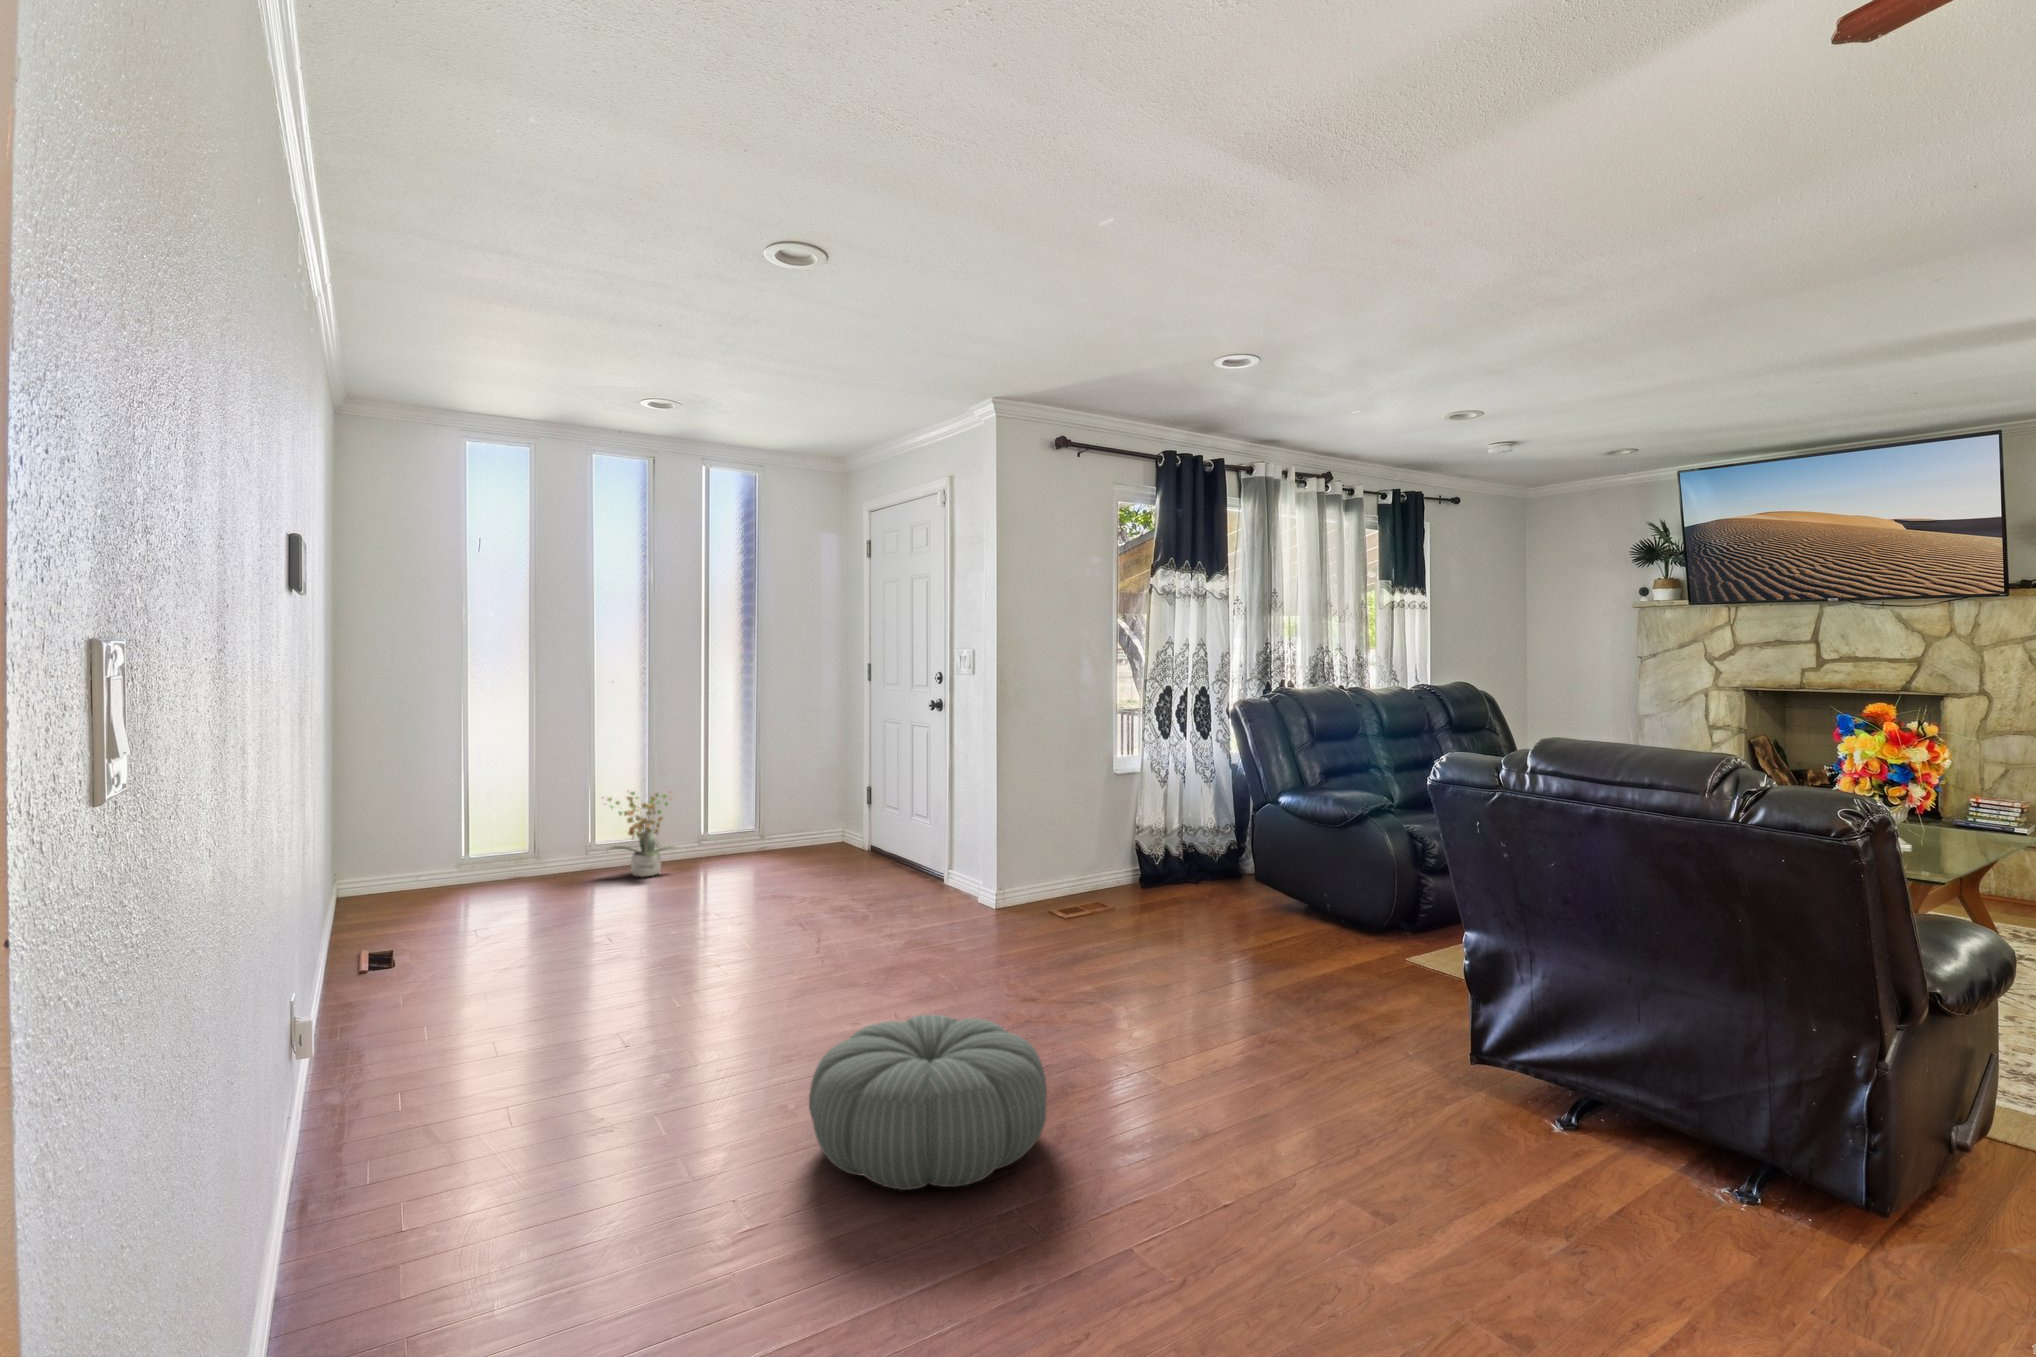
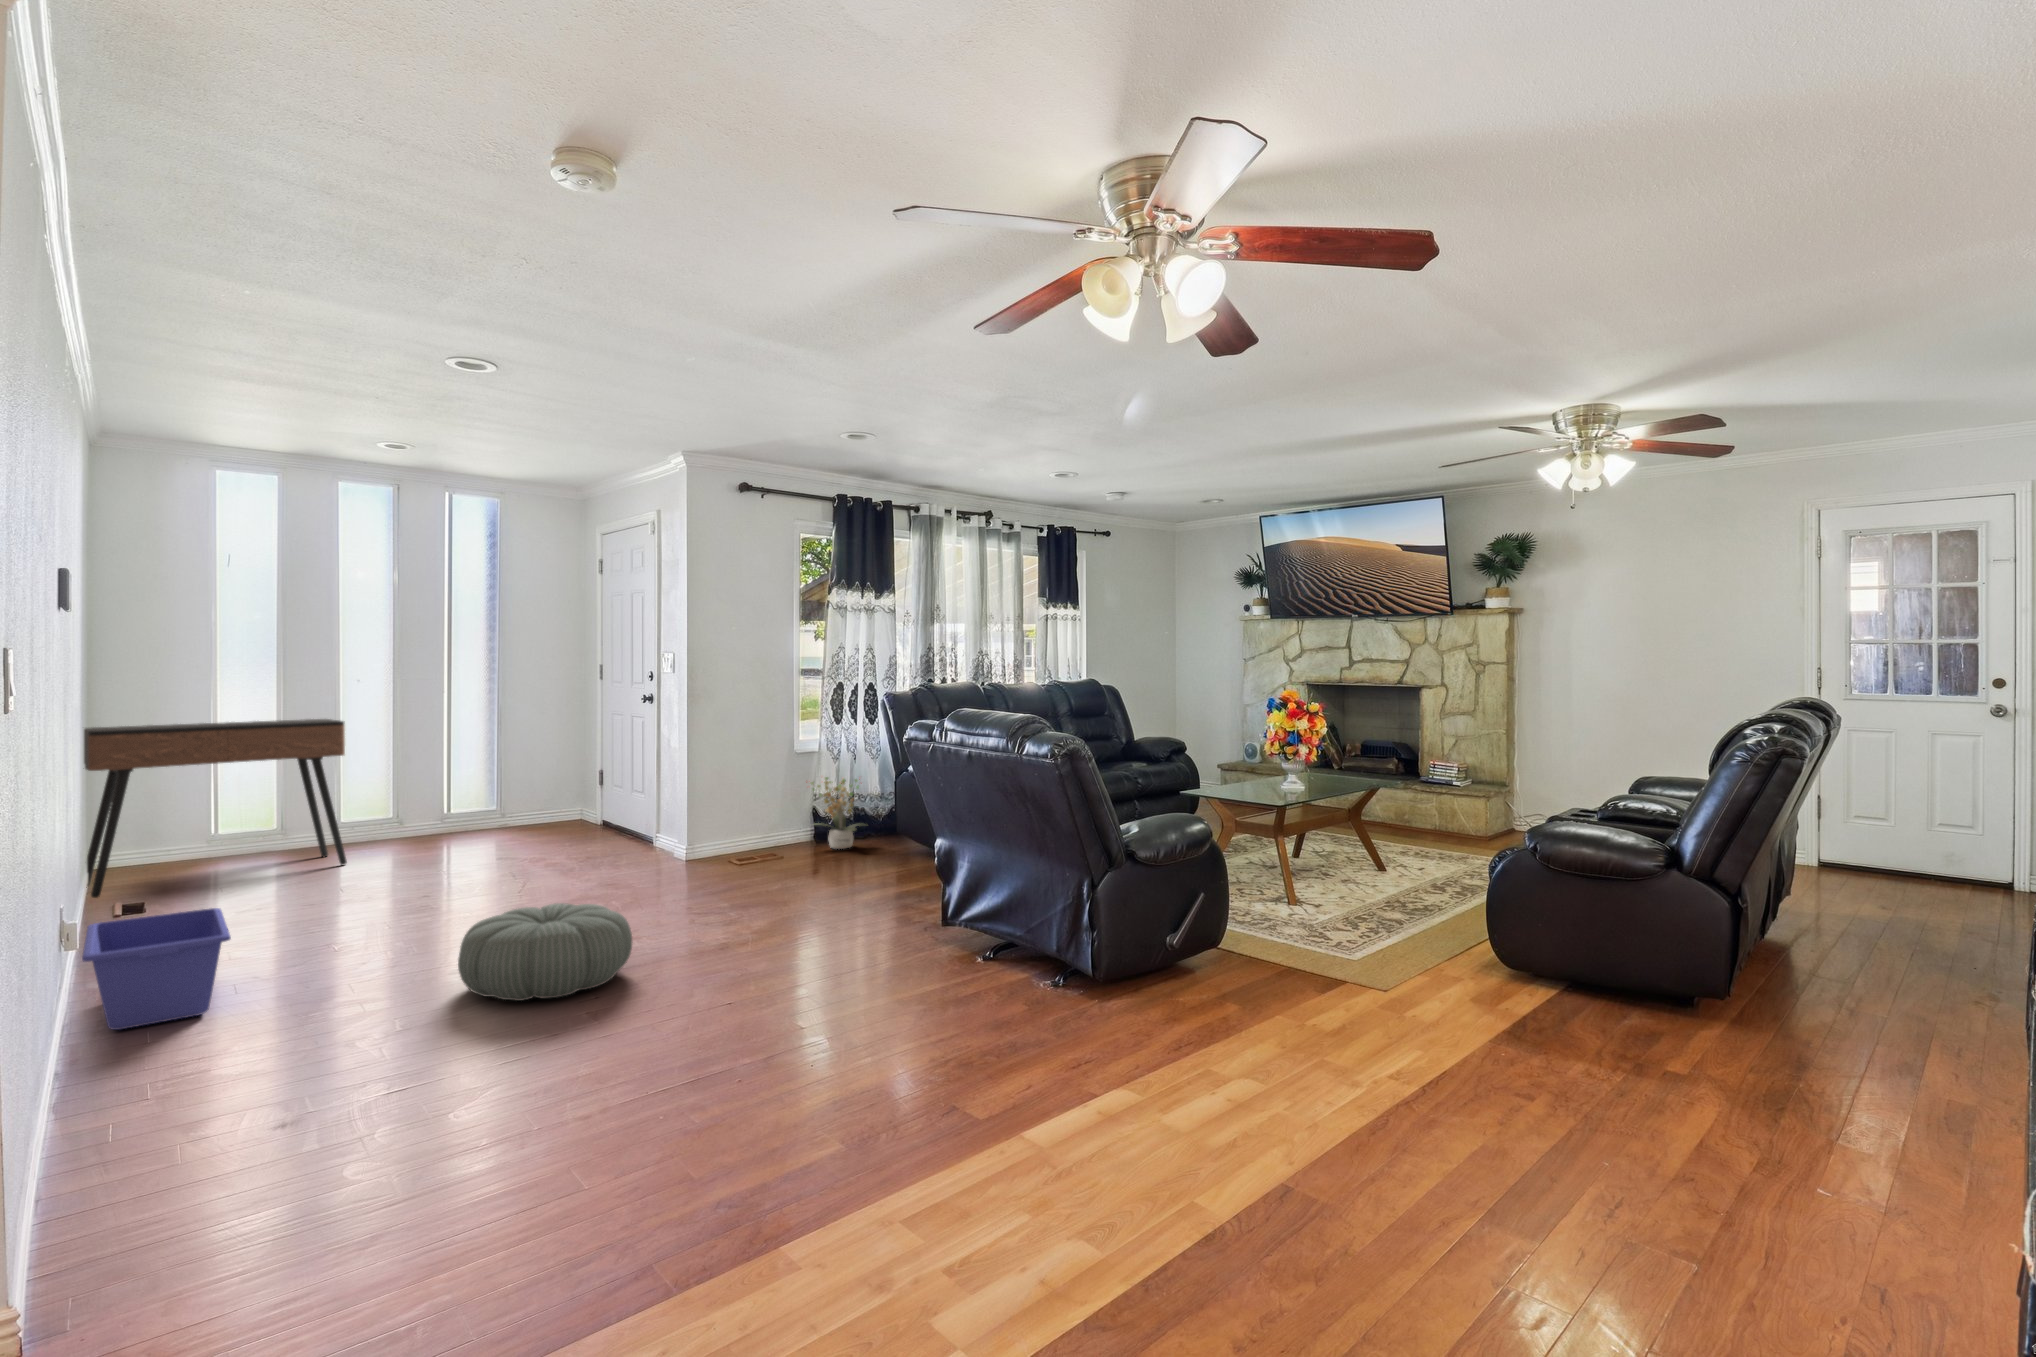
console table: none [324,727,609,943] -> present [84,719,347,898]
potted plant: present [608,792,677,877] -> present [811,777,861,849]
storage bin: none [305,1005,505,1214] -> present [82,908,231,1030]

